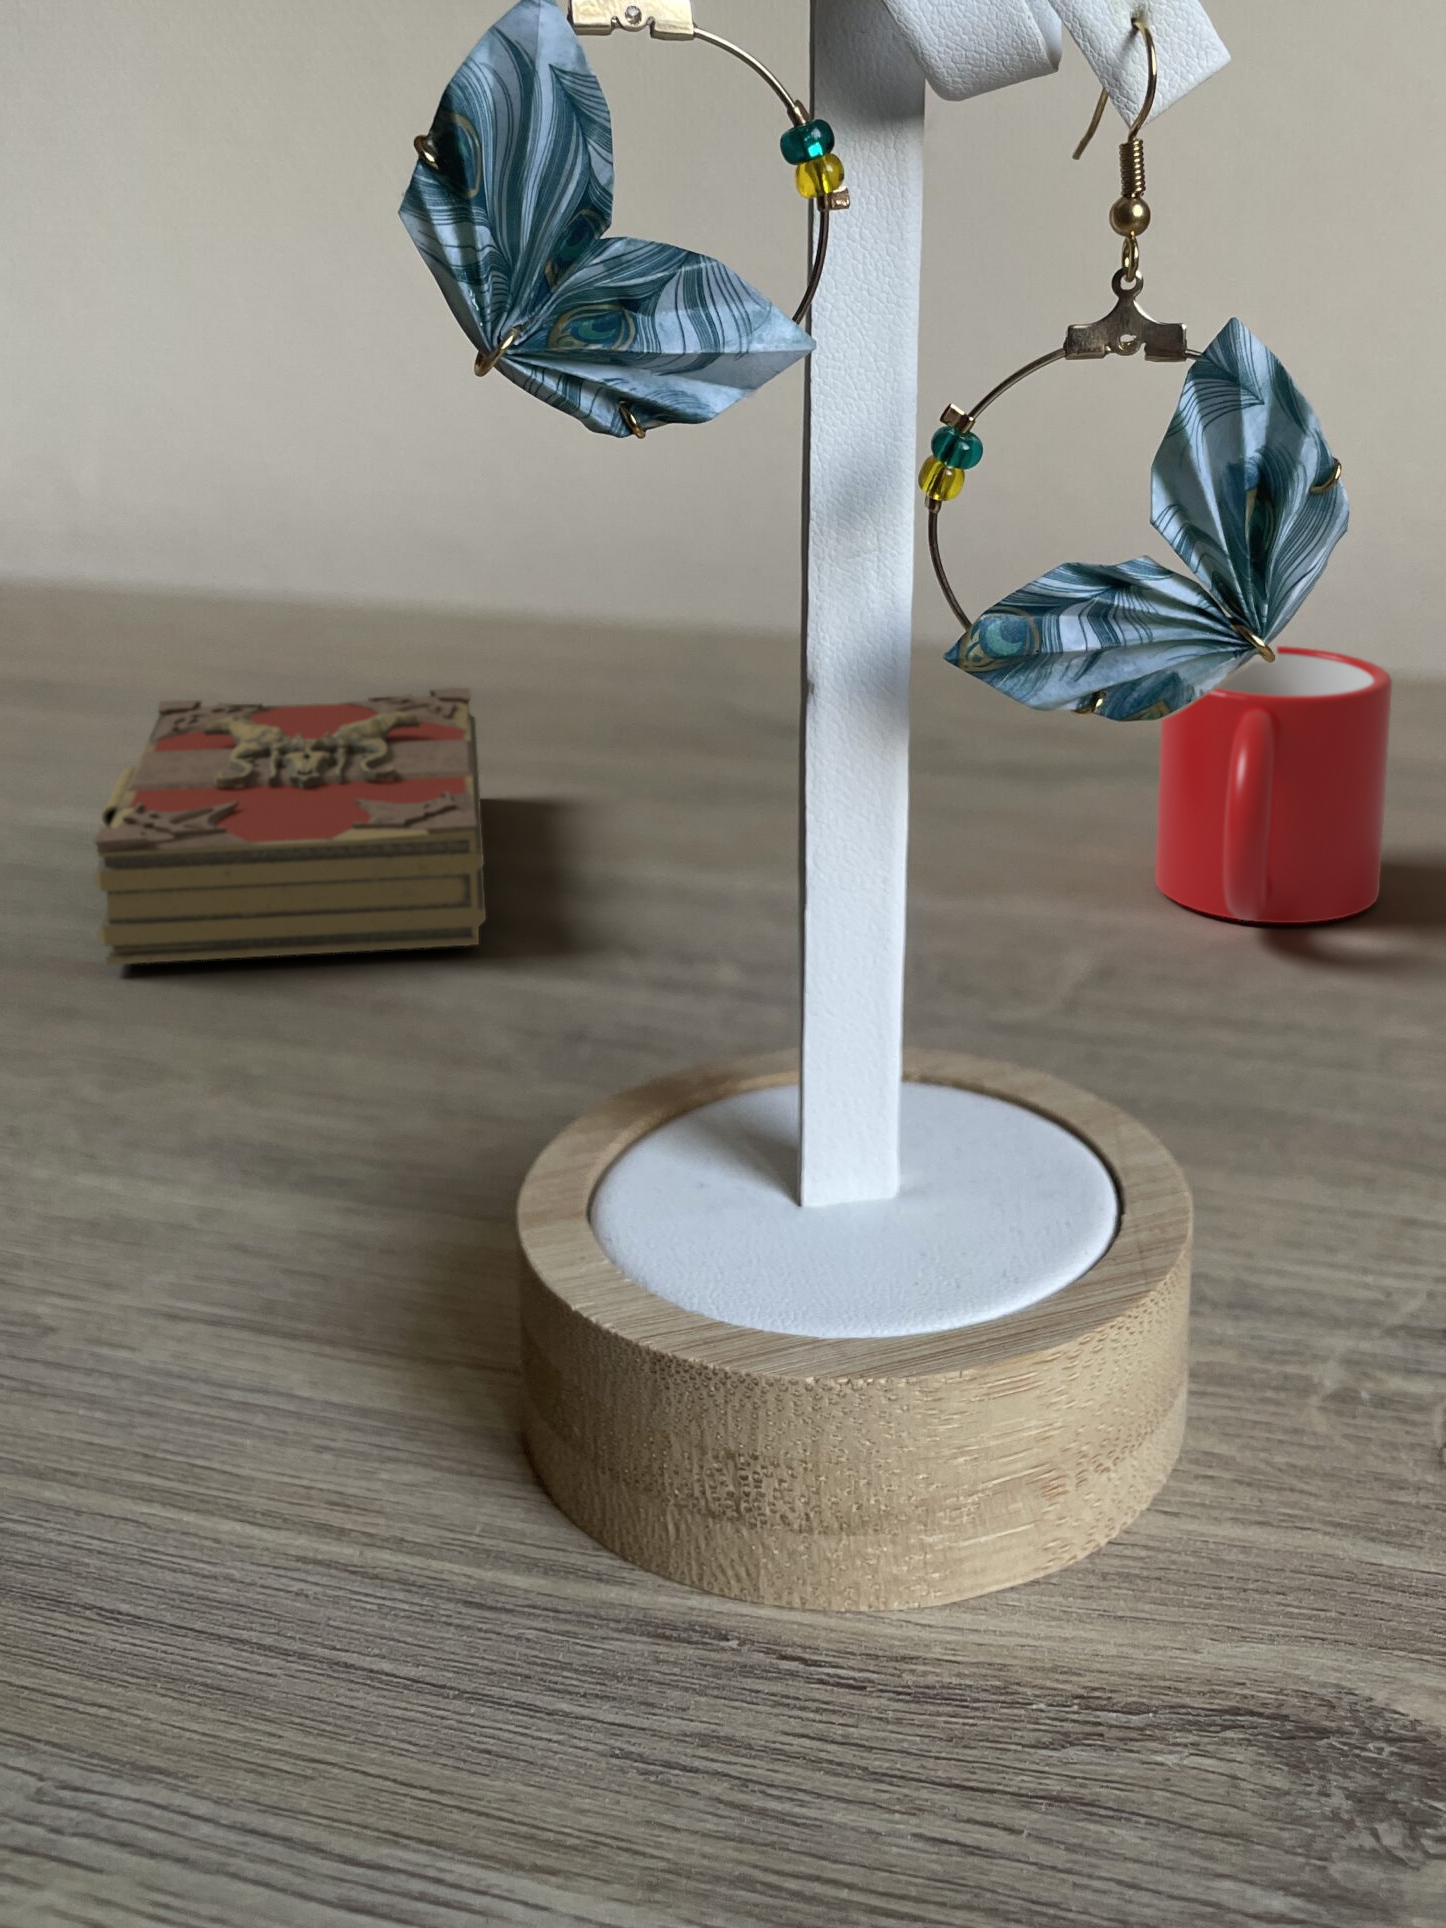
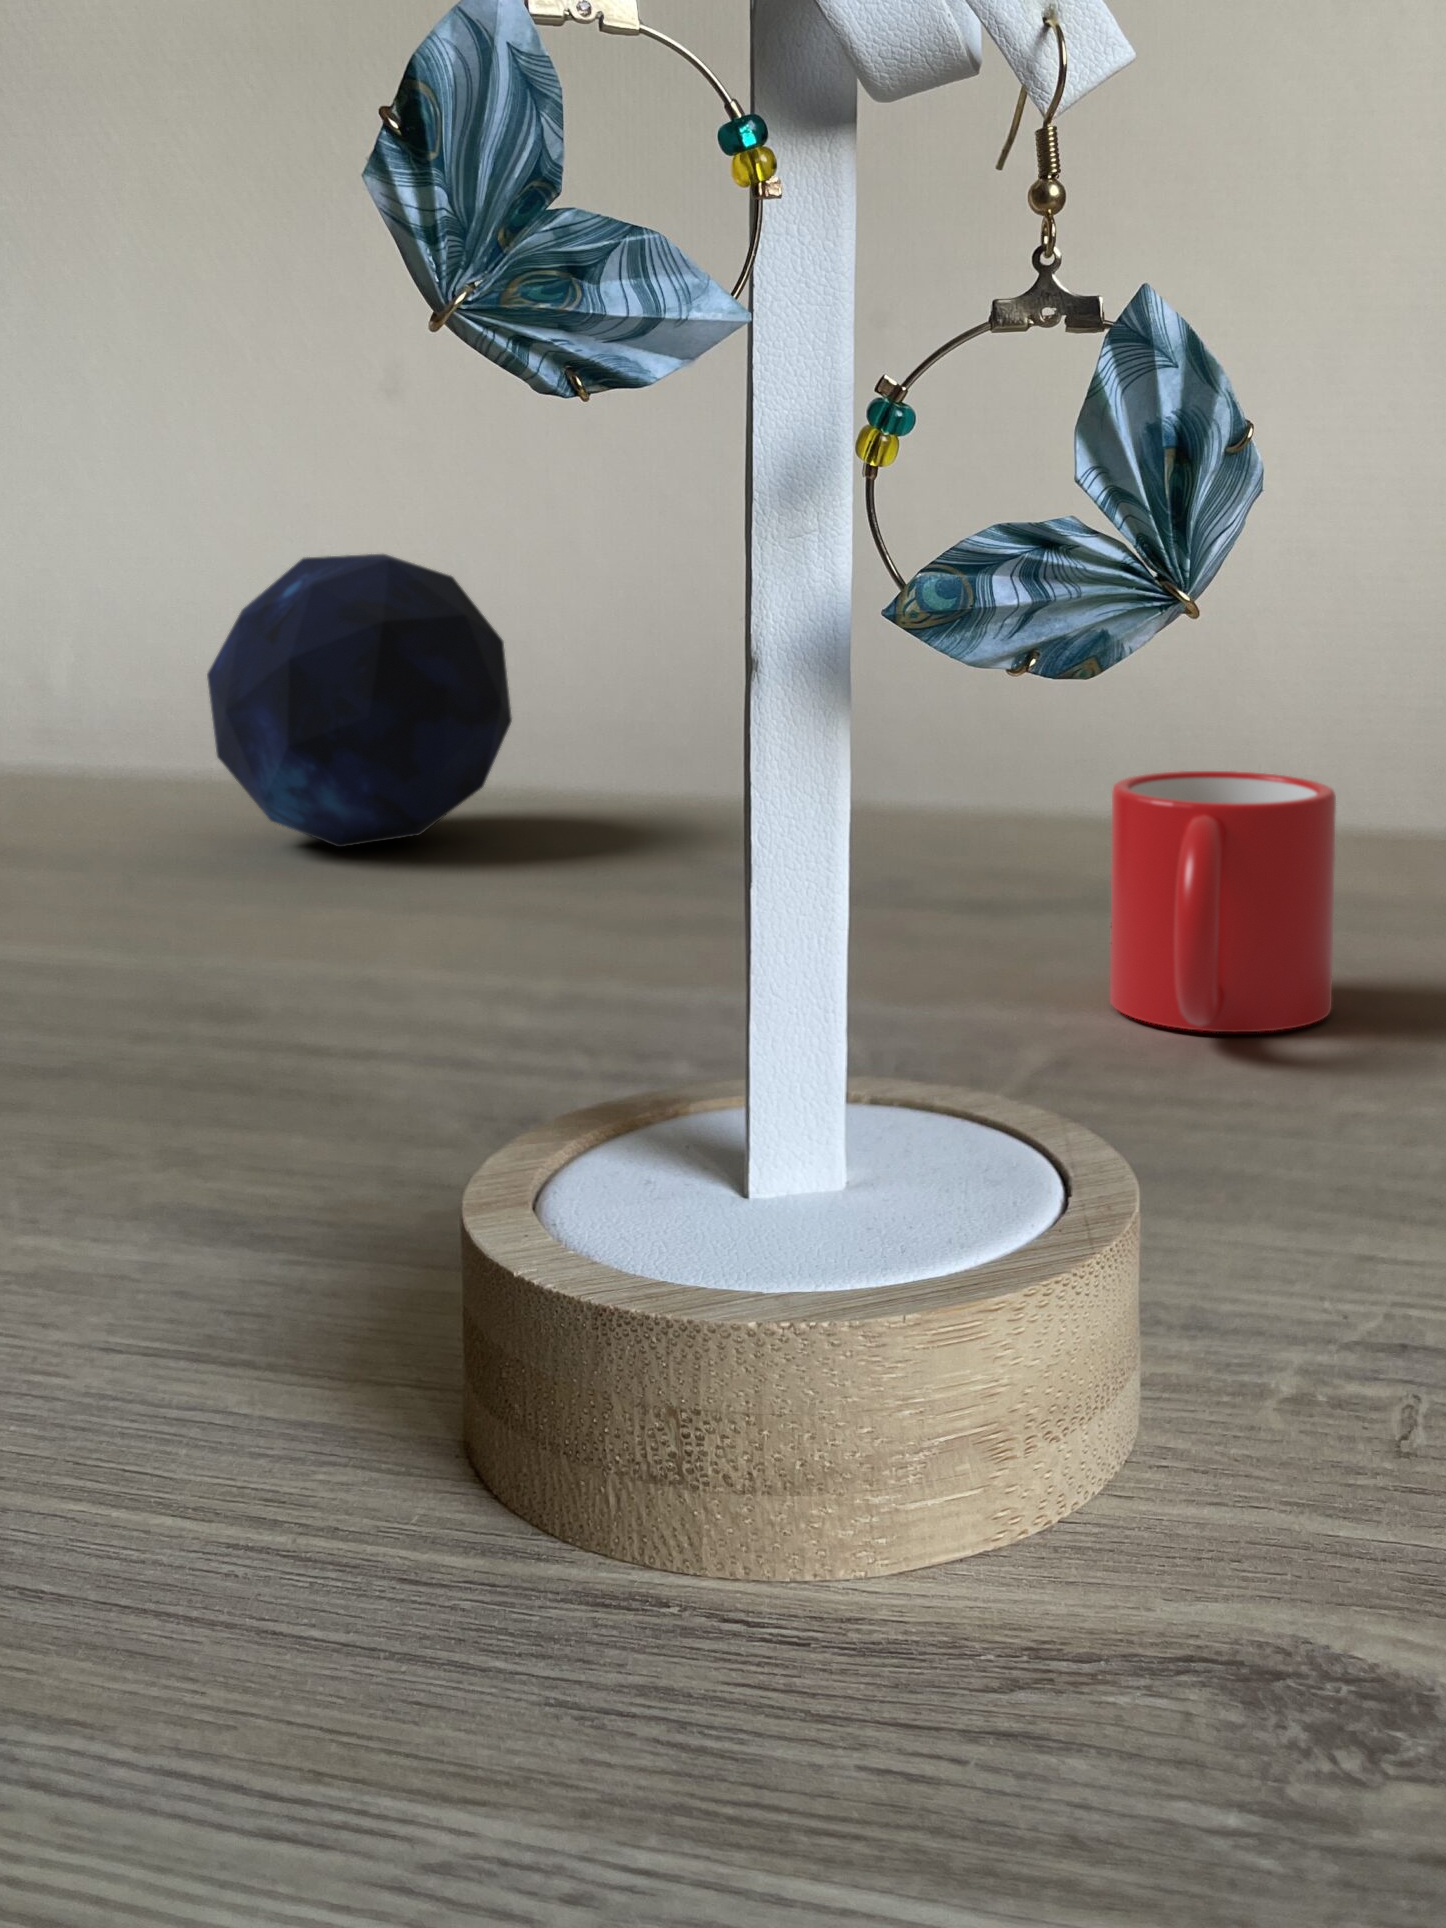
decorative orb: none [232,366,544,671] -> present [207,554,512,847]
book: present [93,688,486,965] -> none [56,833,444,1072]

